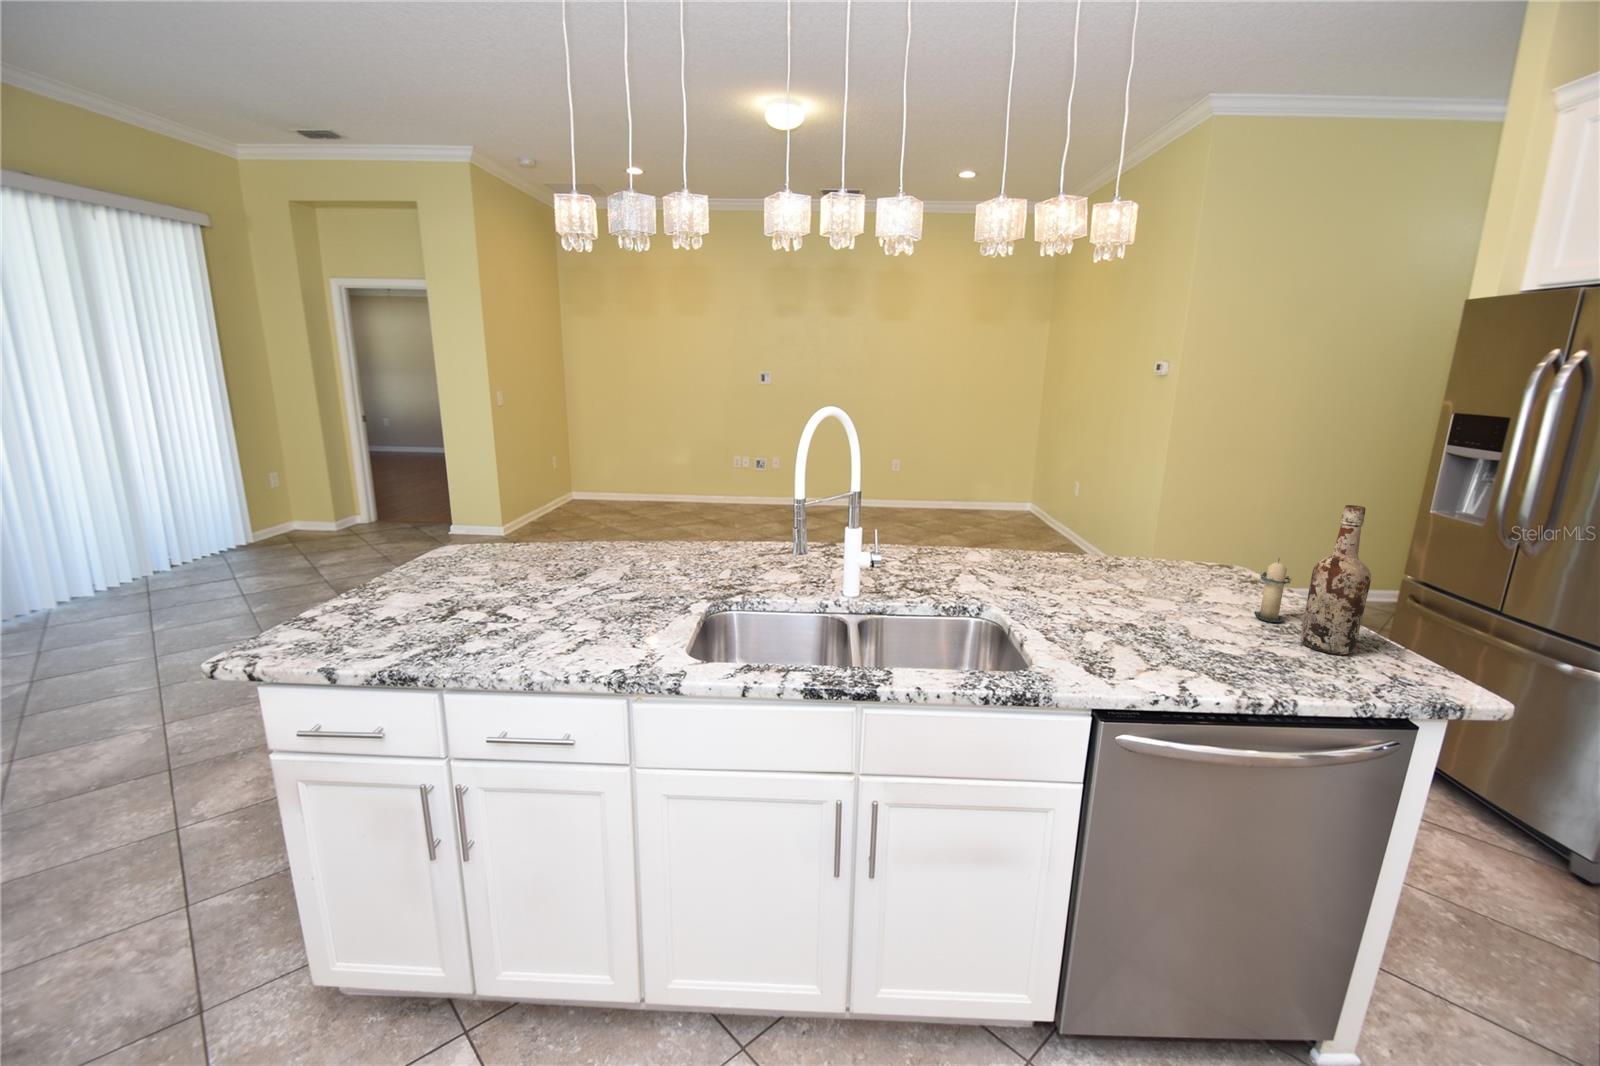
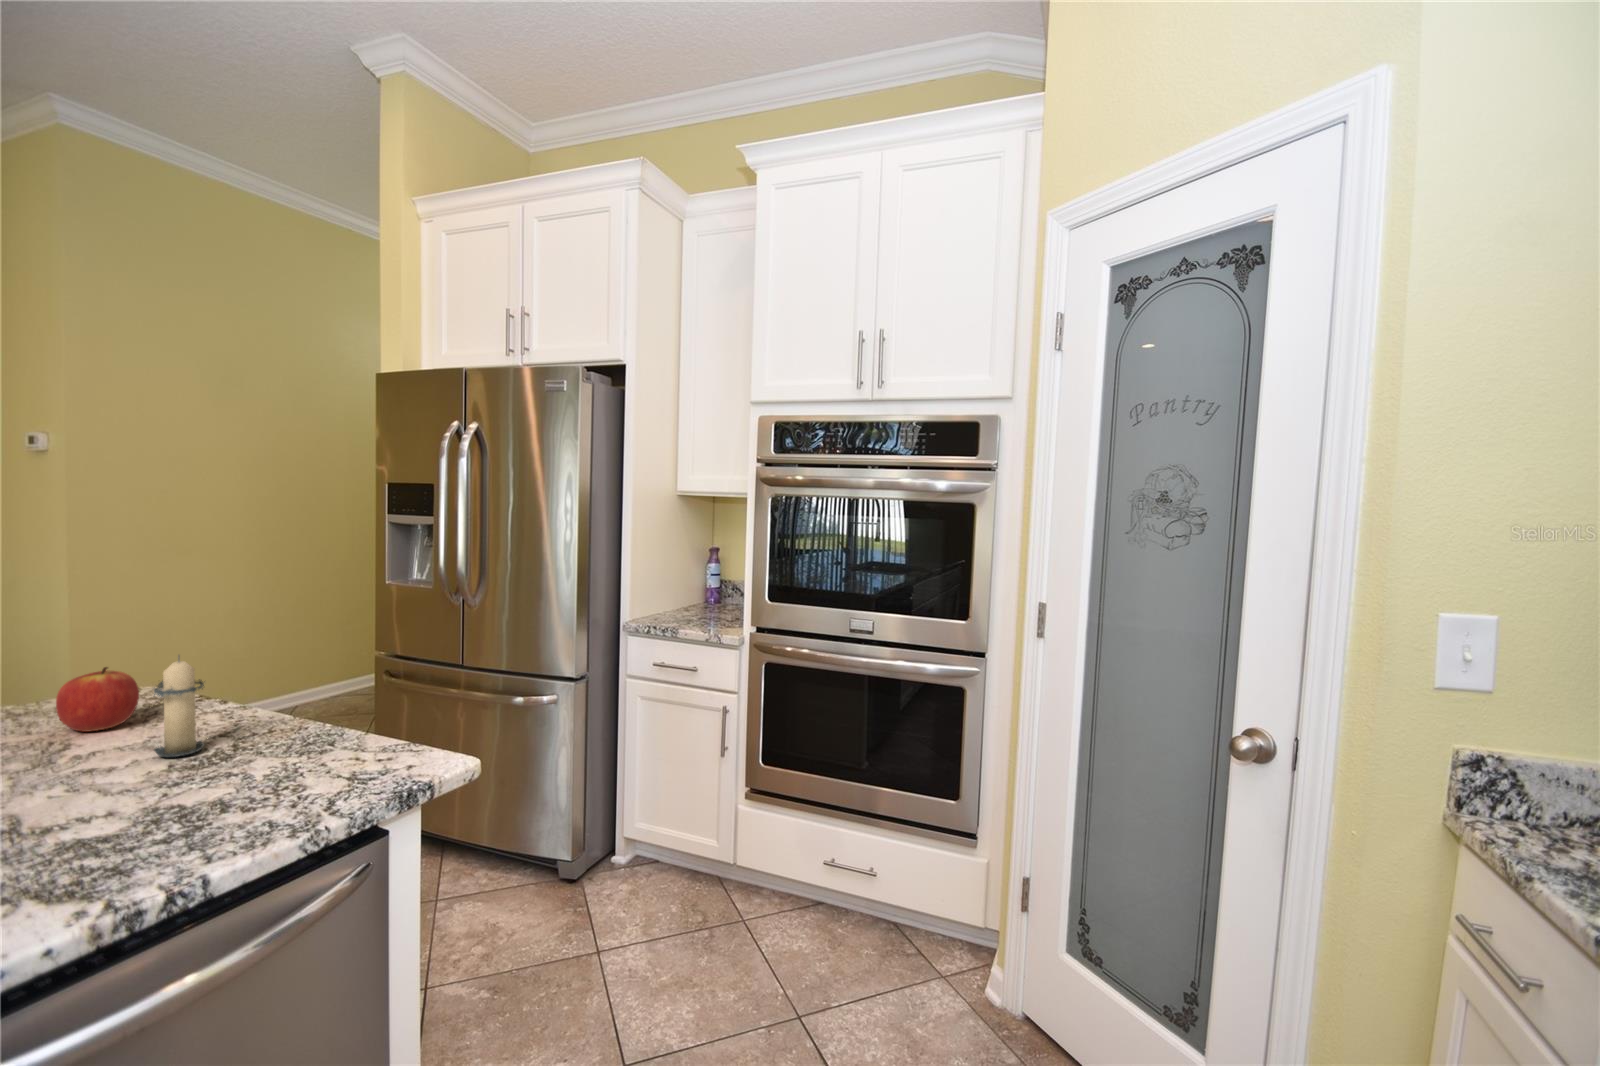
wine bottle: present [1300,505,1371,654] -> none [225,558,306,775]
apple: none [1200,553,1243,590] -> present [56,667,139,731]

